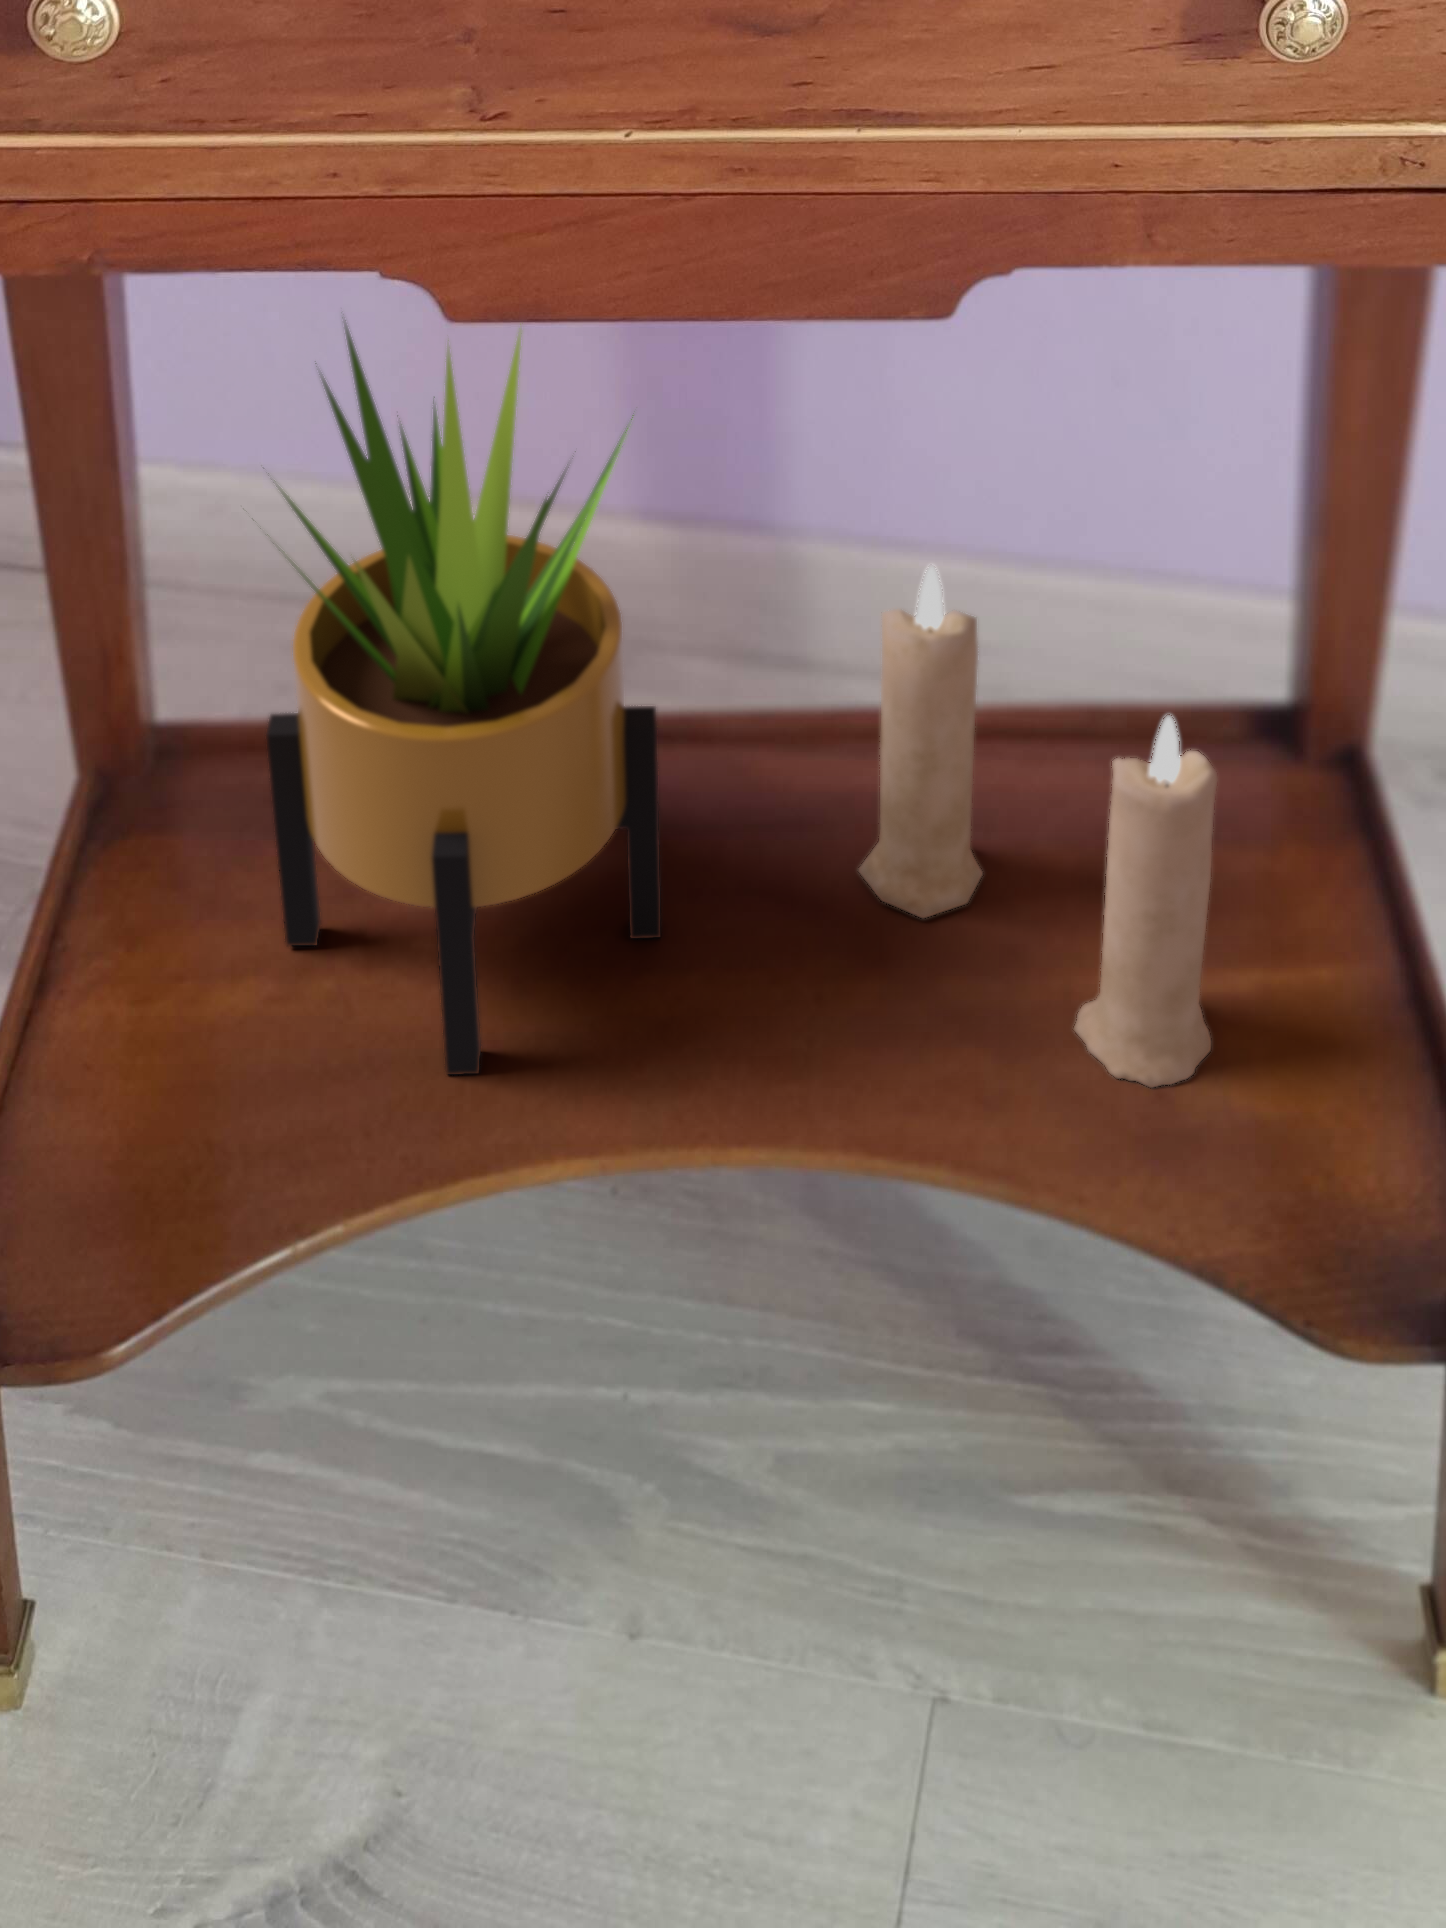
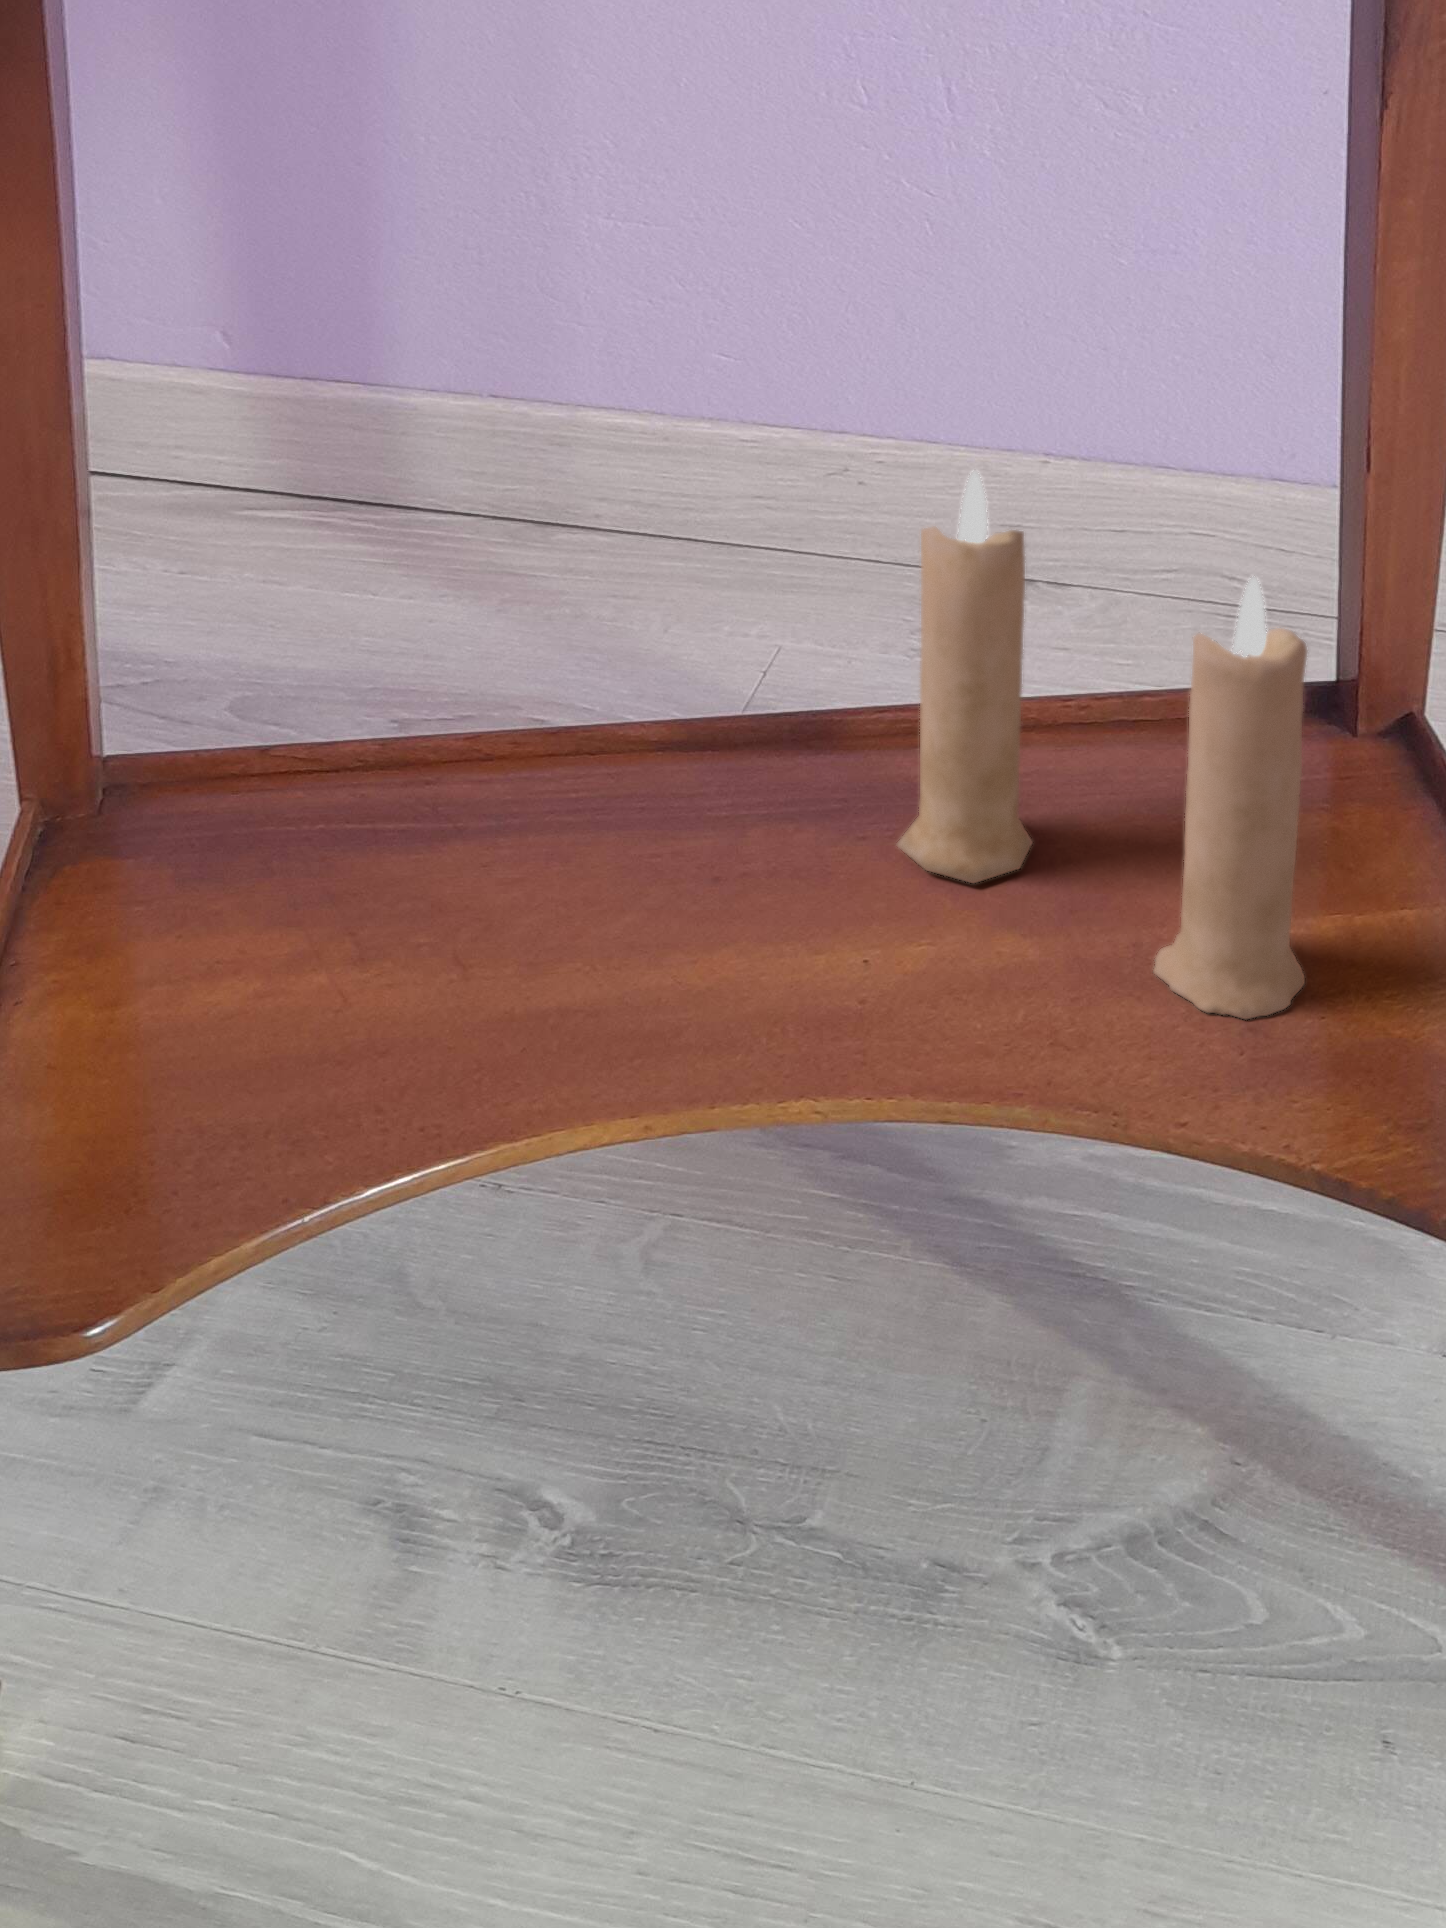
potted plant: present [266,320,661,1075] -> none [229,199,688,1045]

